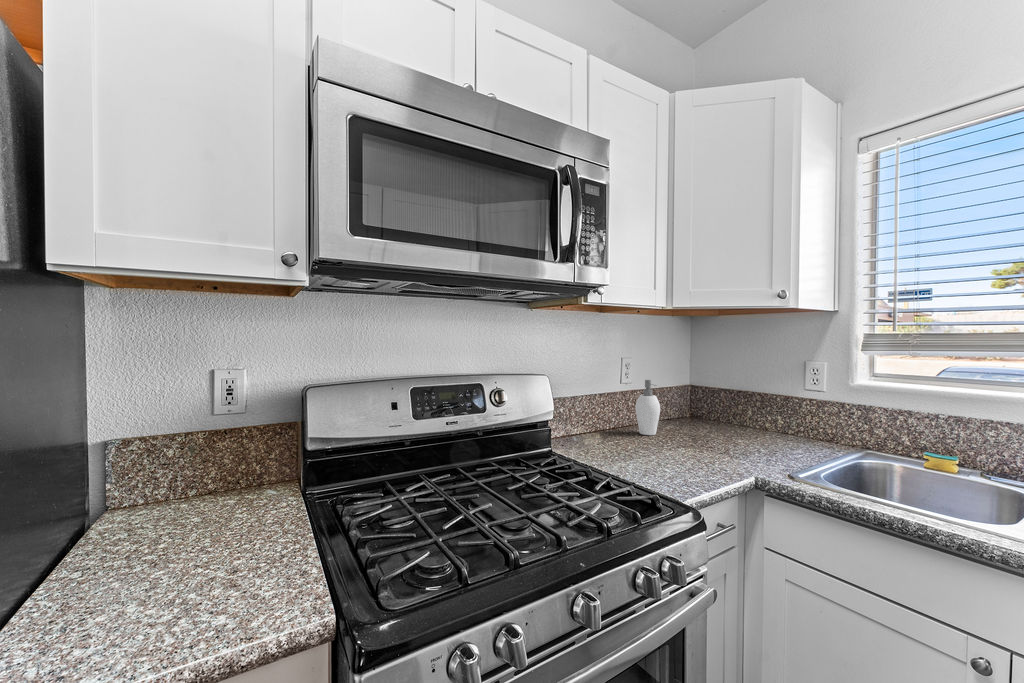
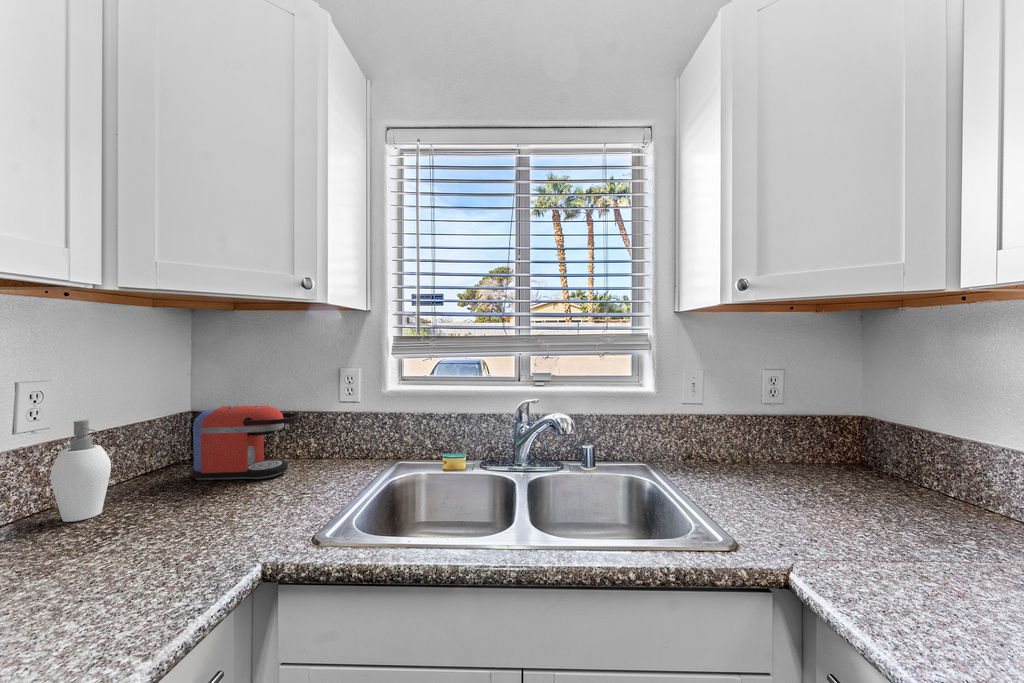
coffee maker: none [695,382,772,438] -> present [191,405,299,480]

